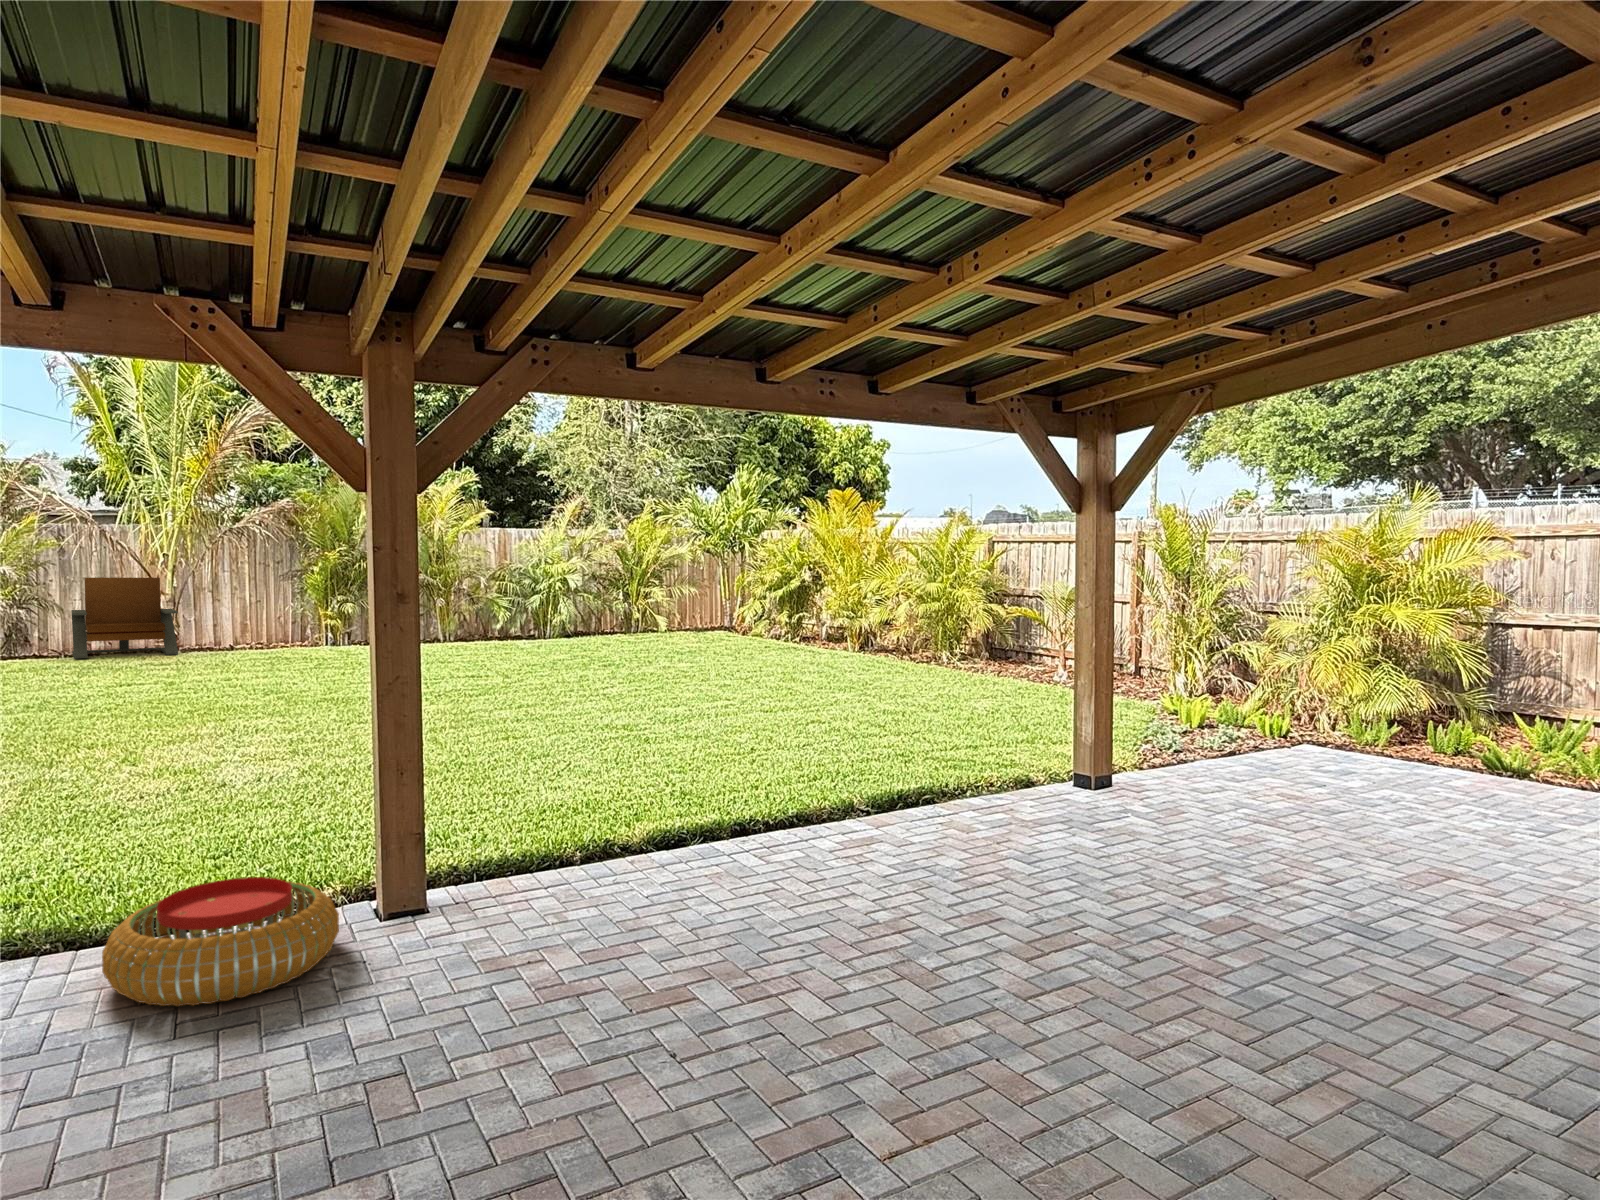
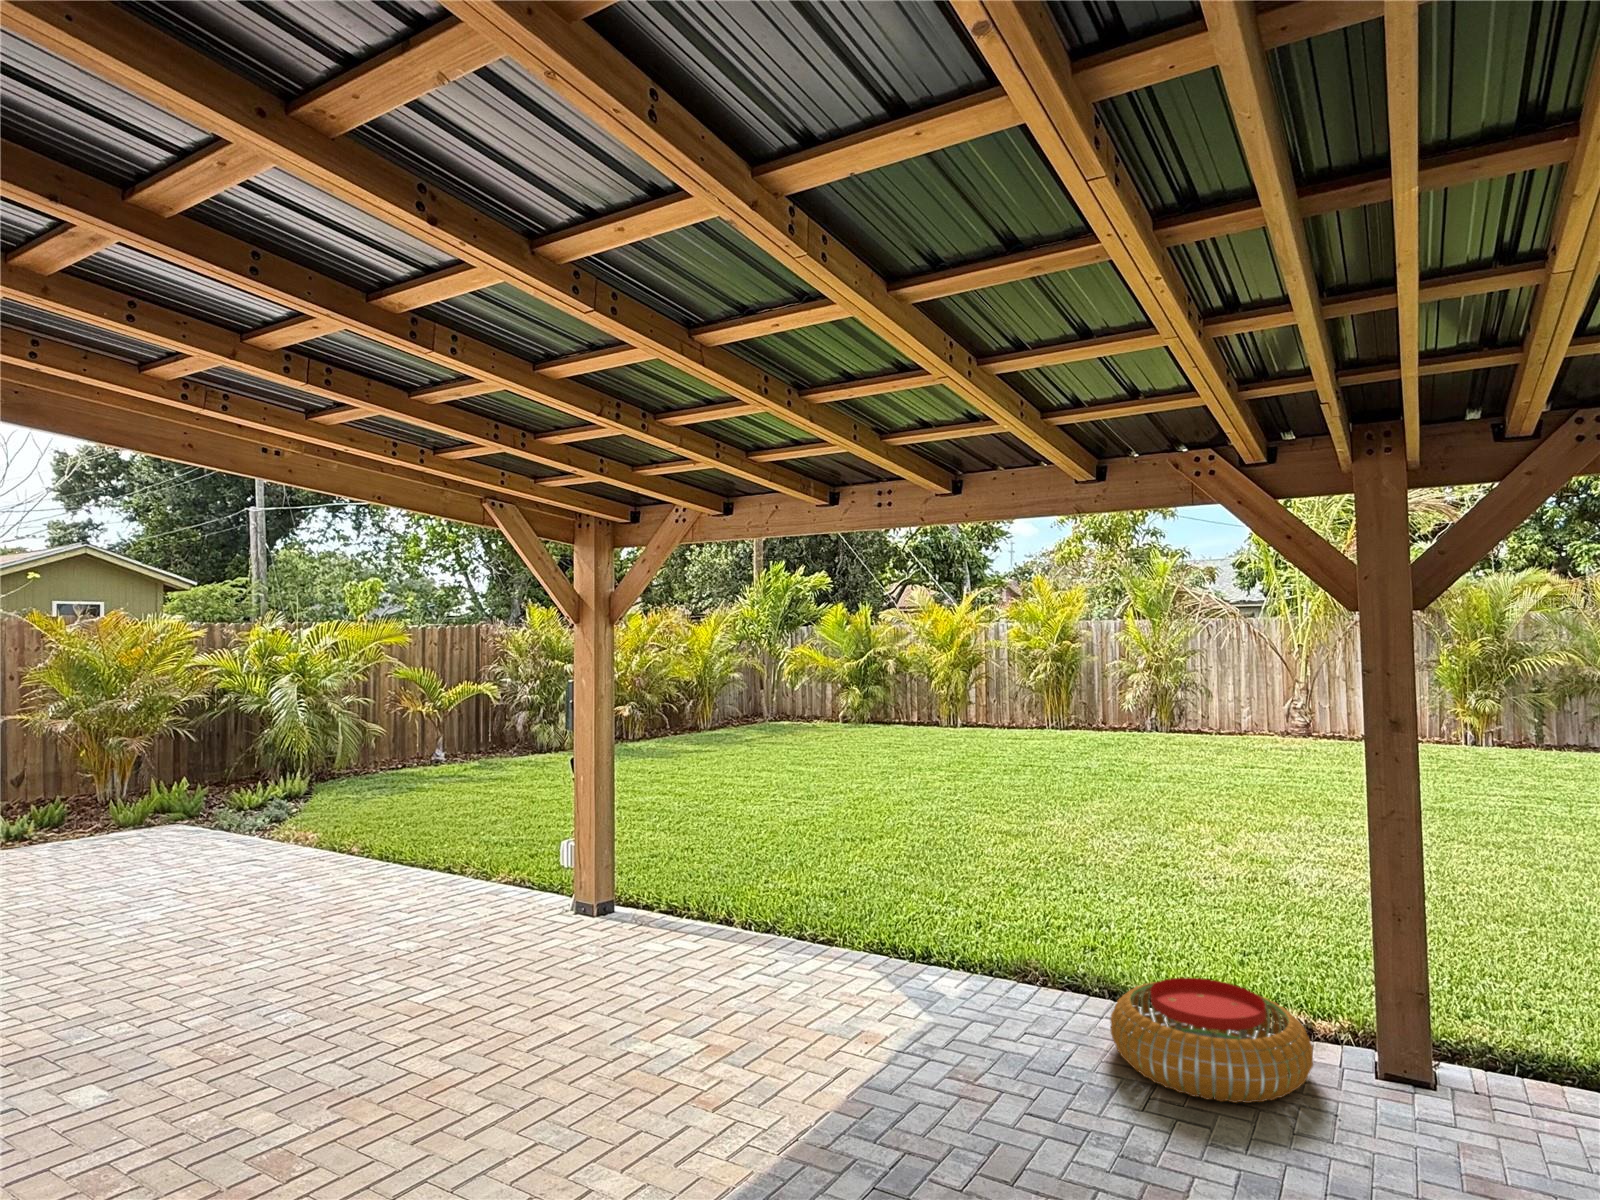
lounge chair: present [71,578,178,658] -> none [1222,668,1308,740]

